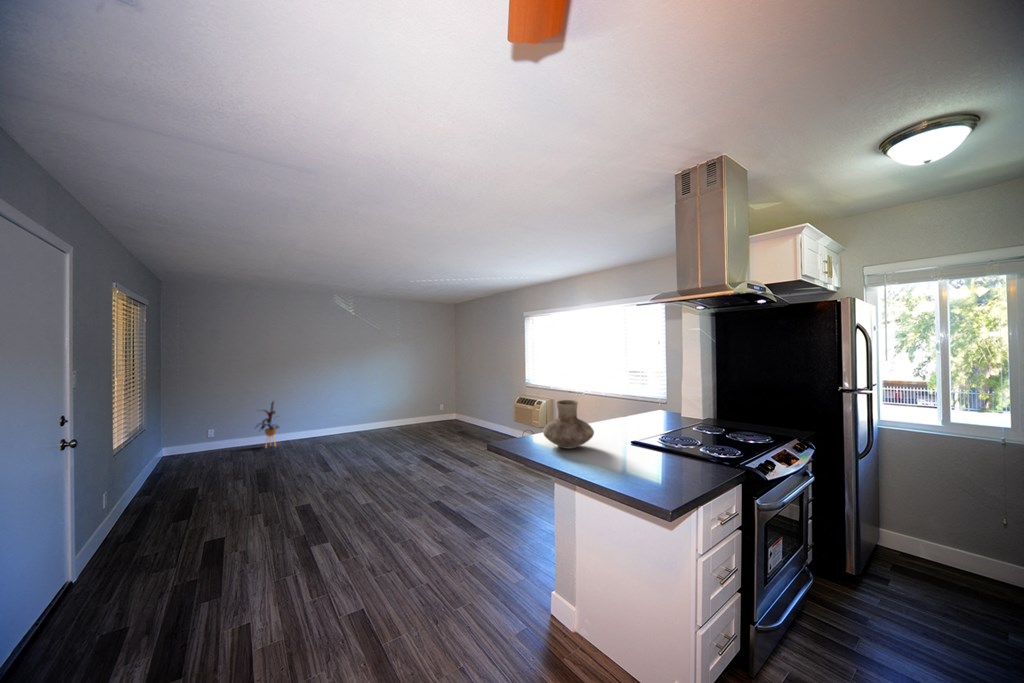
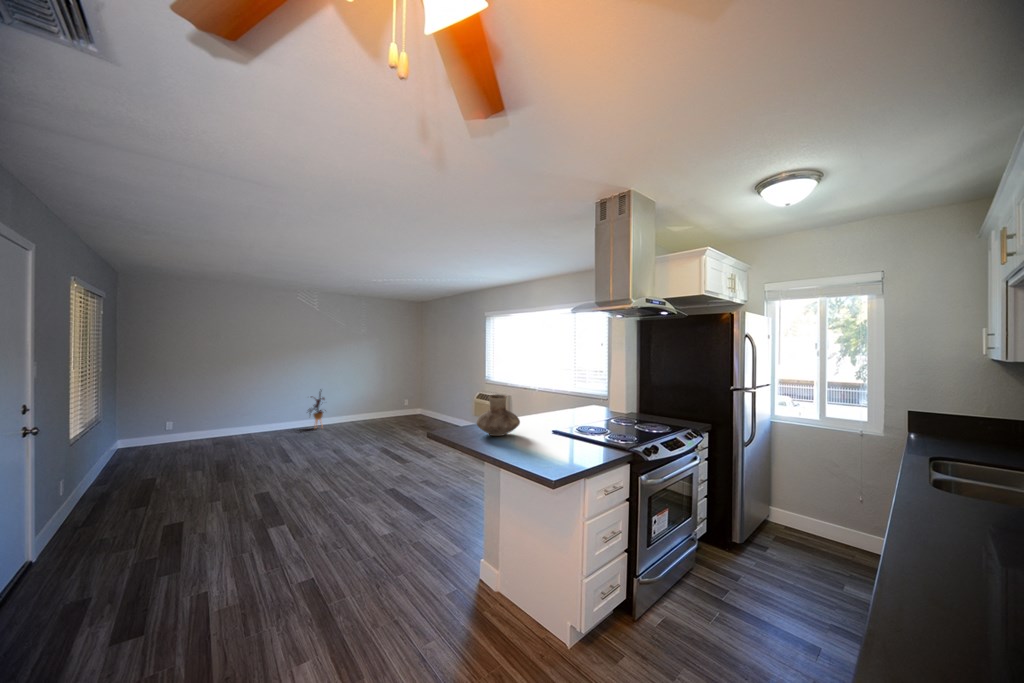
house plant: present [259,402,278,442] -> present [309,393,324,428]

